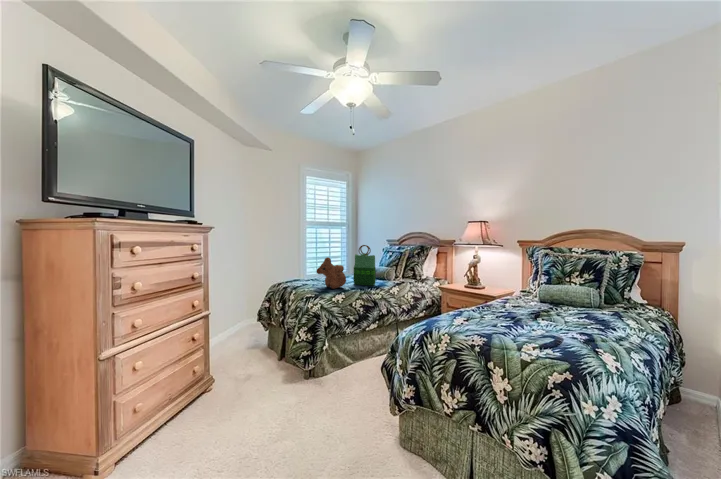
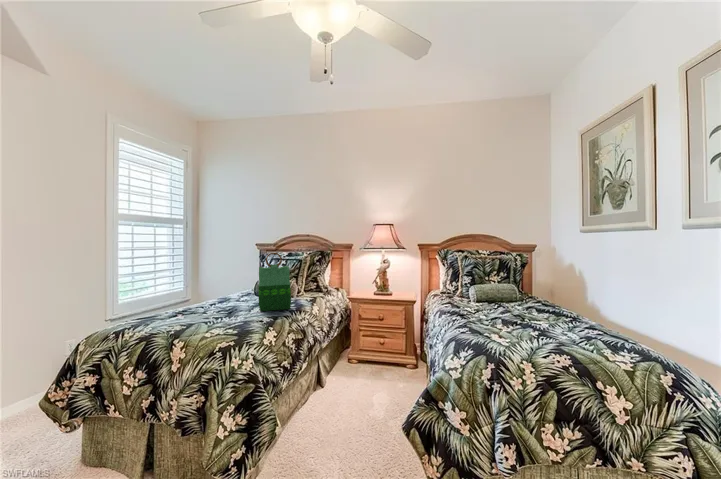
teddy bear: present [317,257,346,289] -> none [208,276,263,324]

